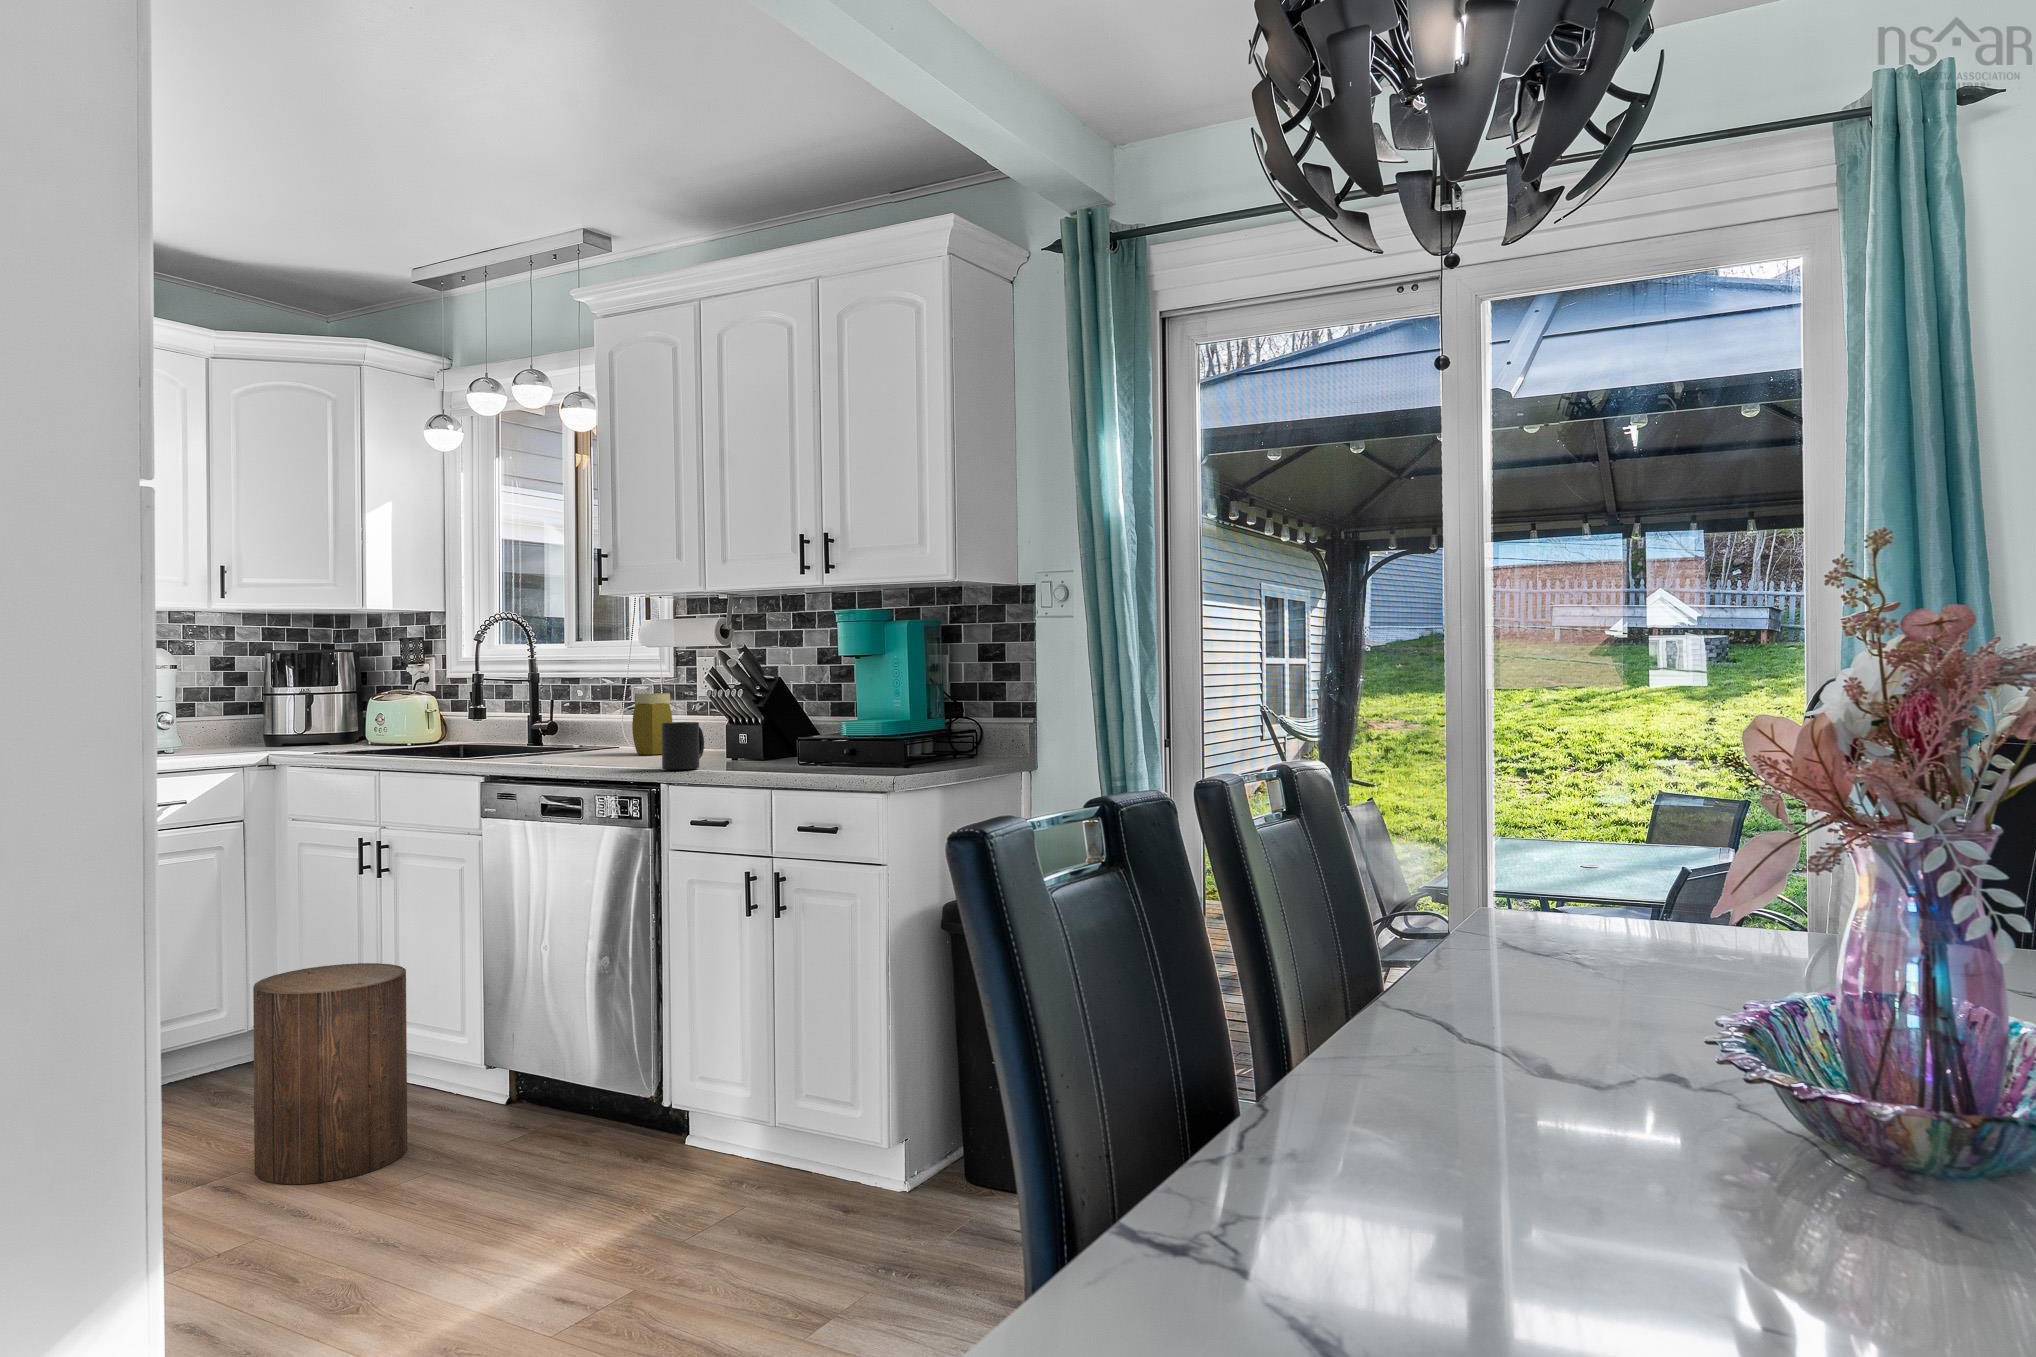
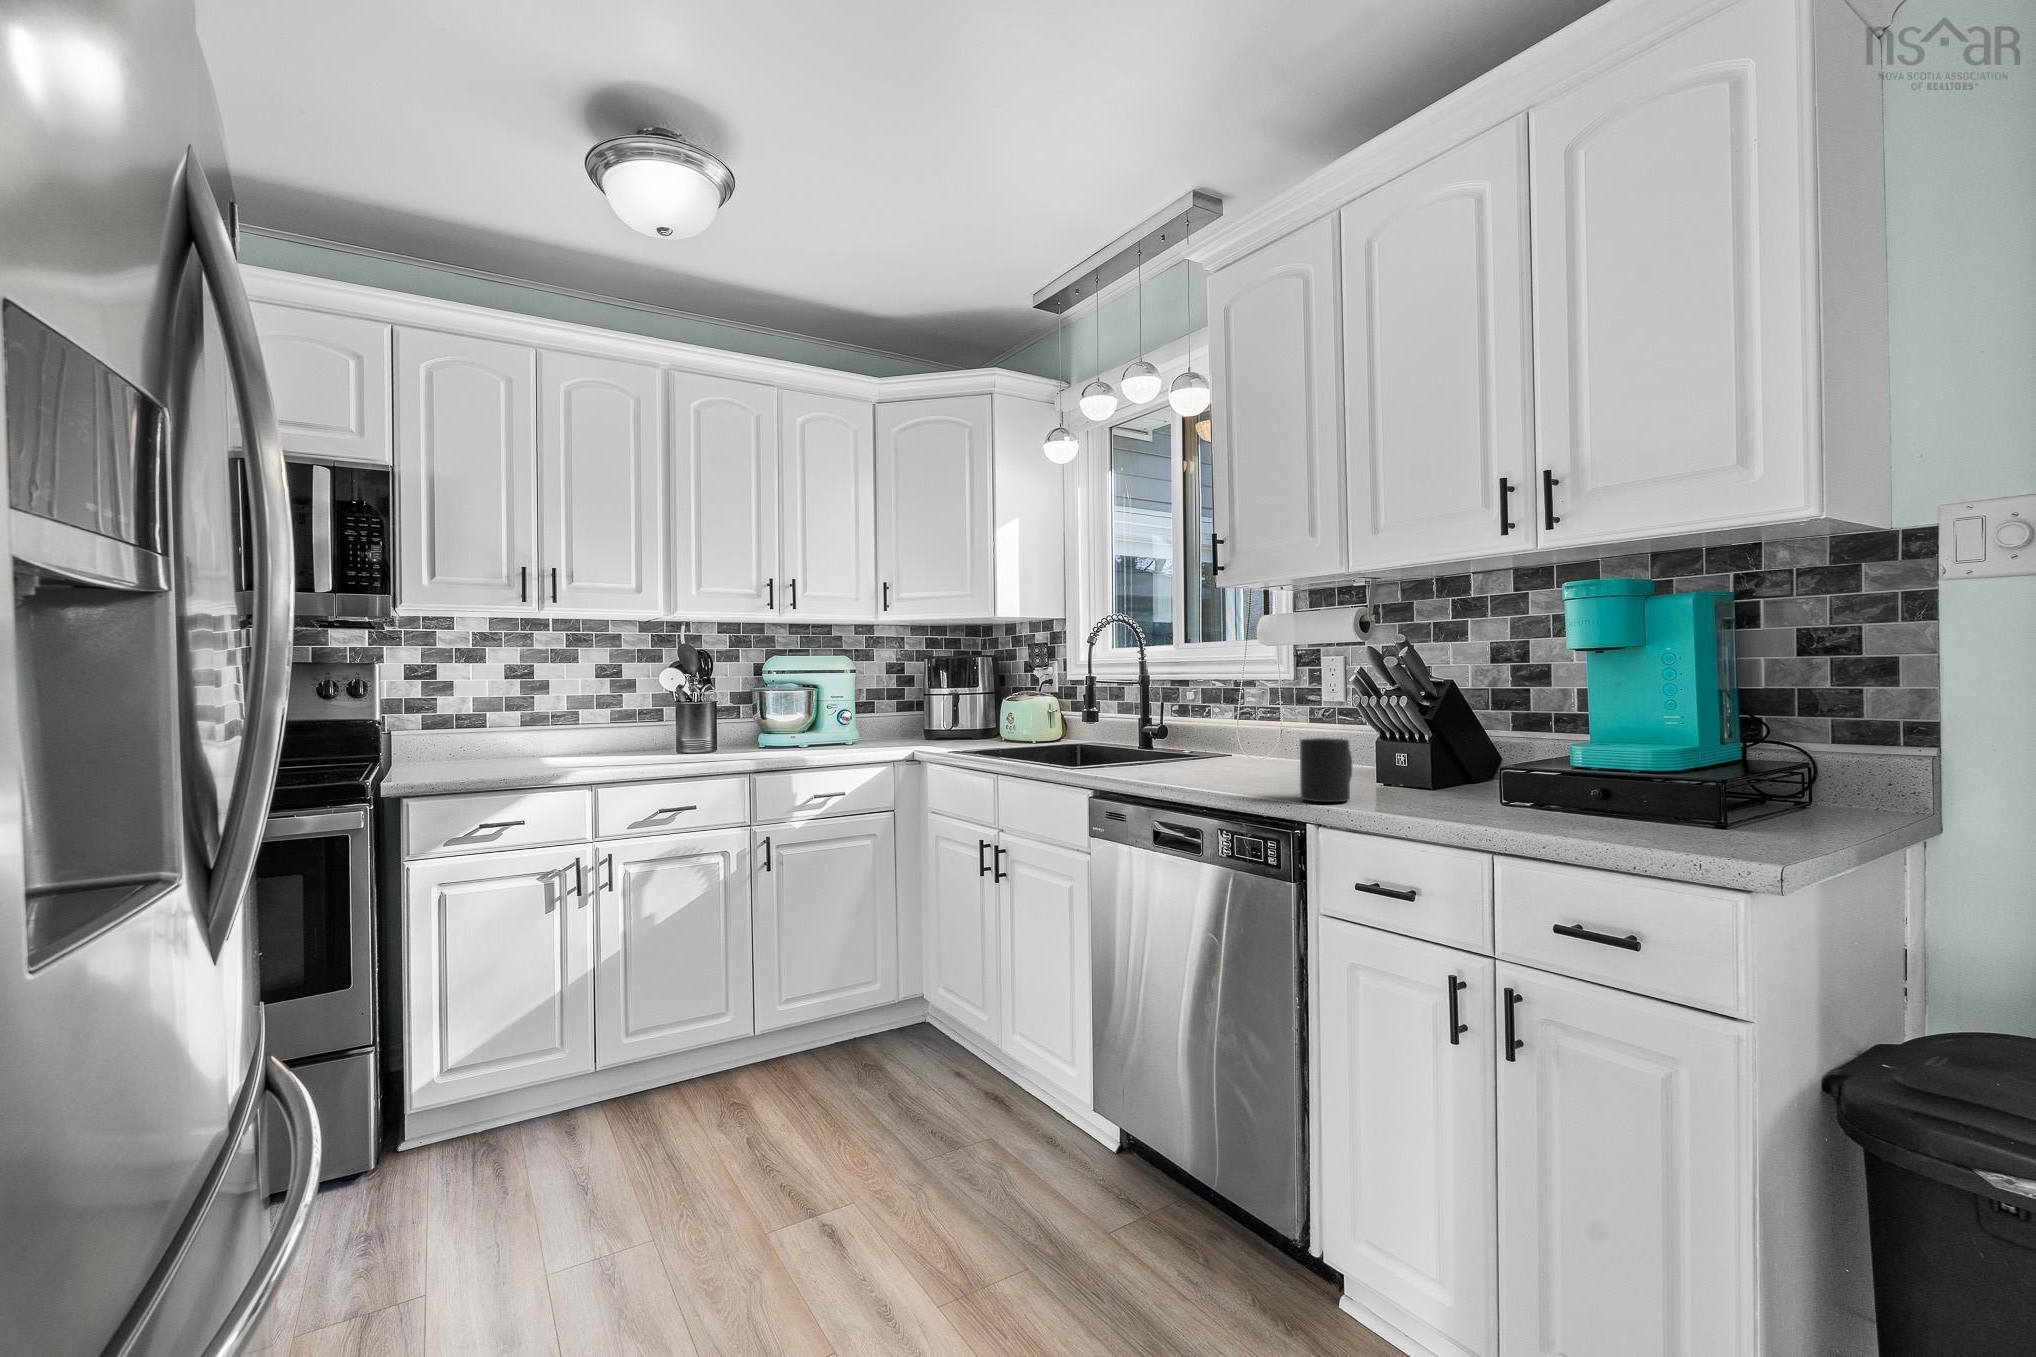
jar: present [632,693,672,755] -> none [1249,698,1296,769]
stool: present [253,963,407,1184] -> none [865,981,1013,1246]

